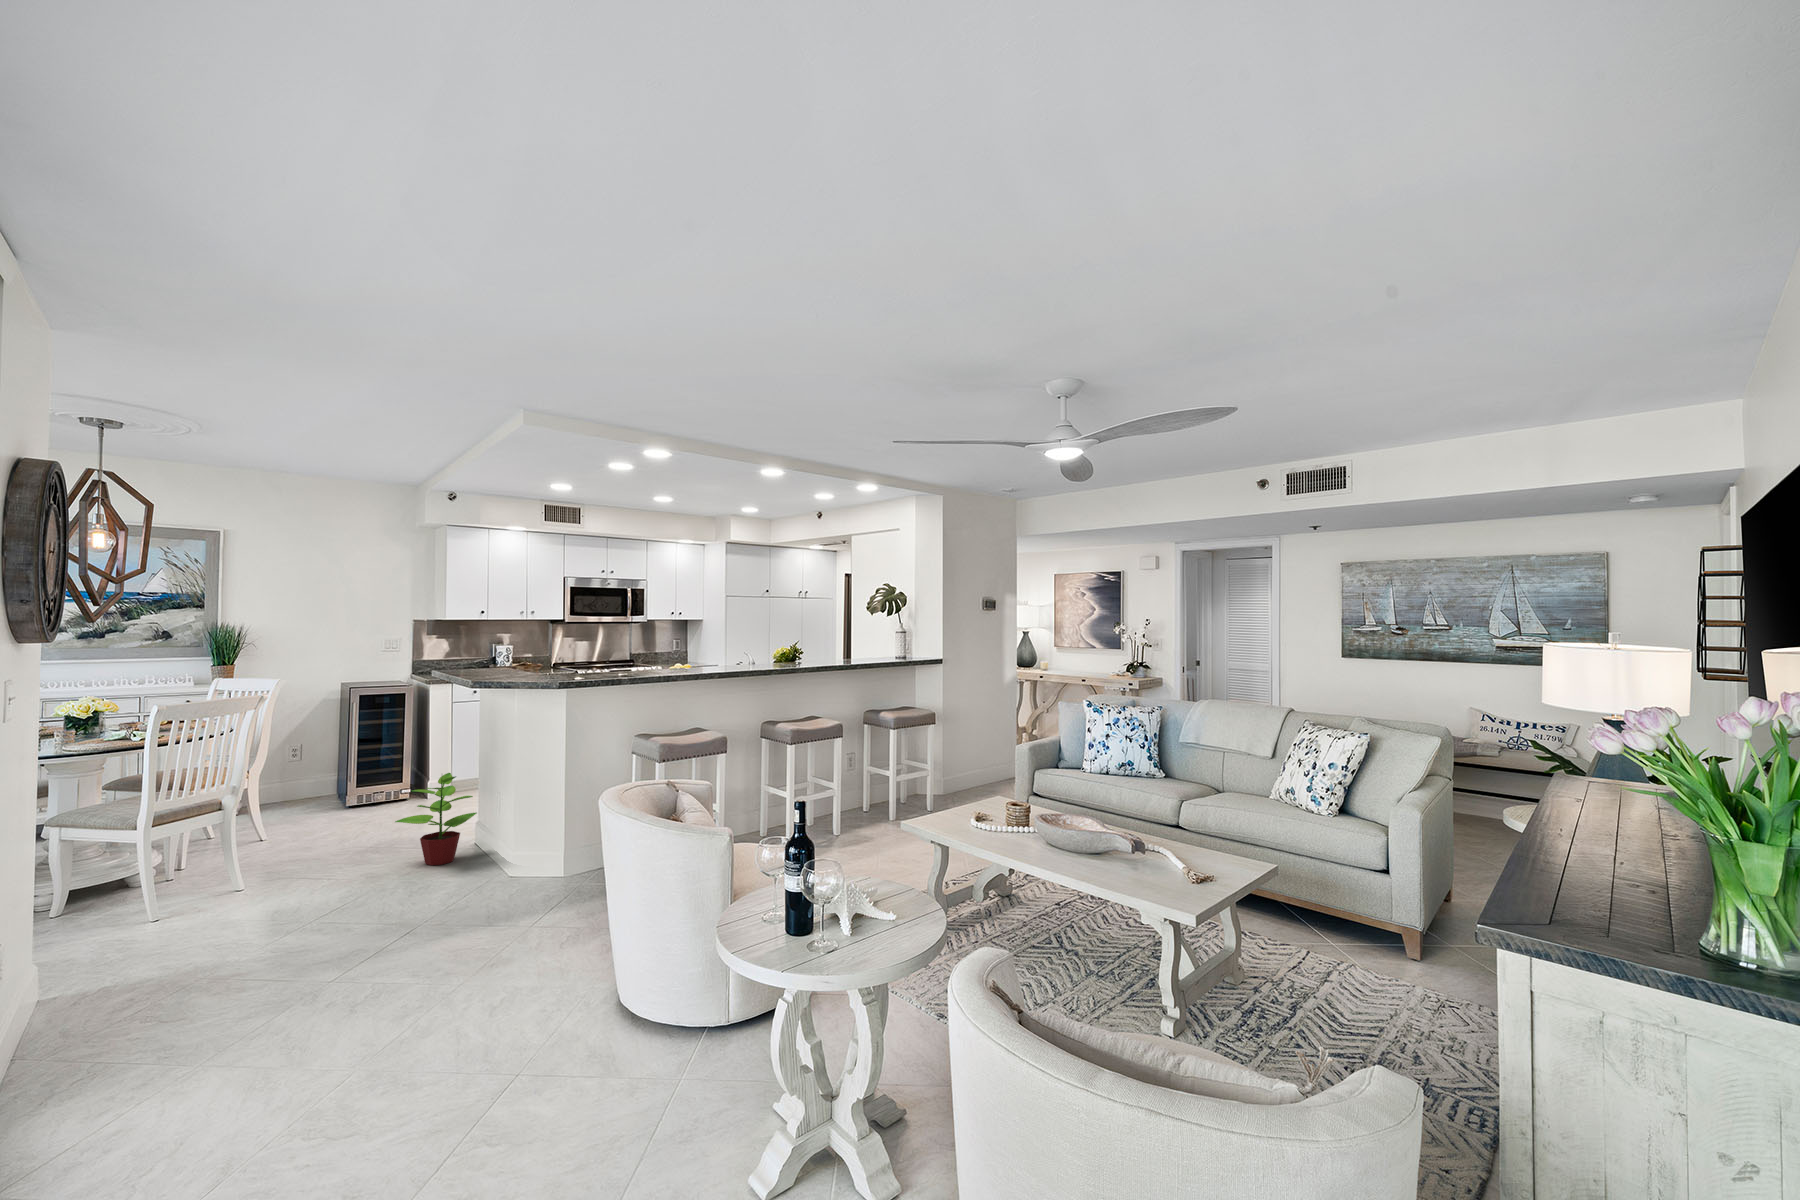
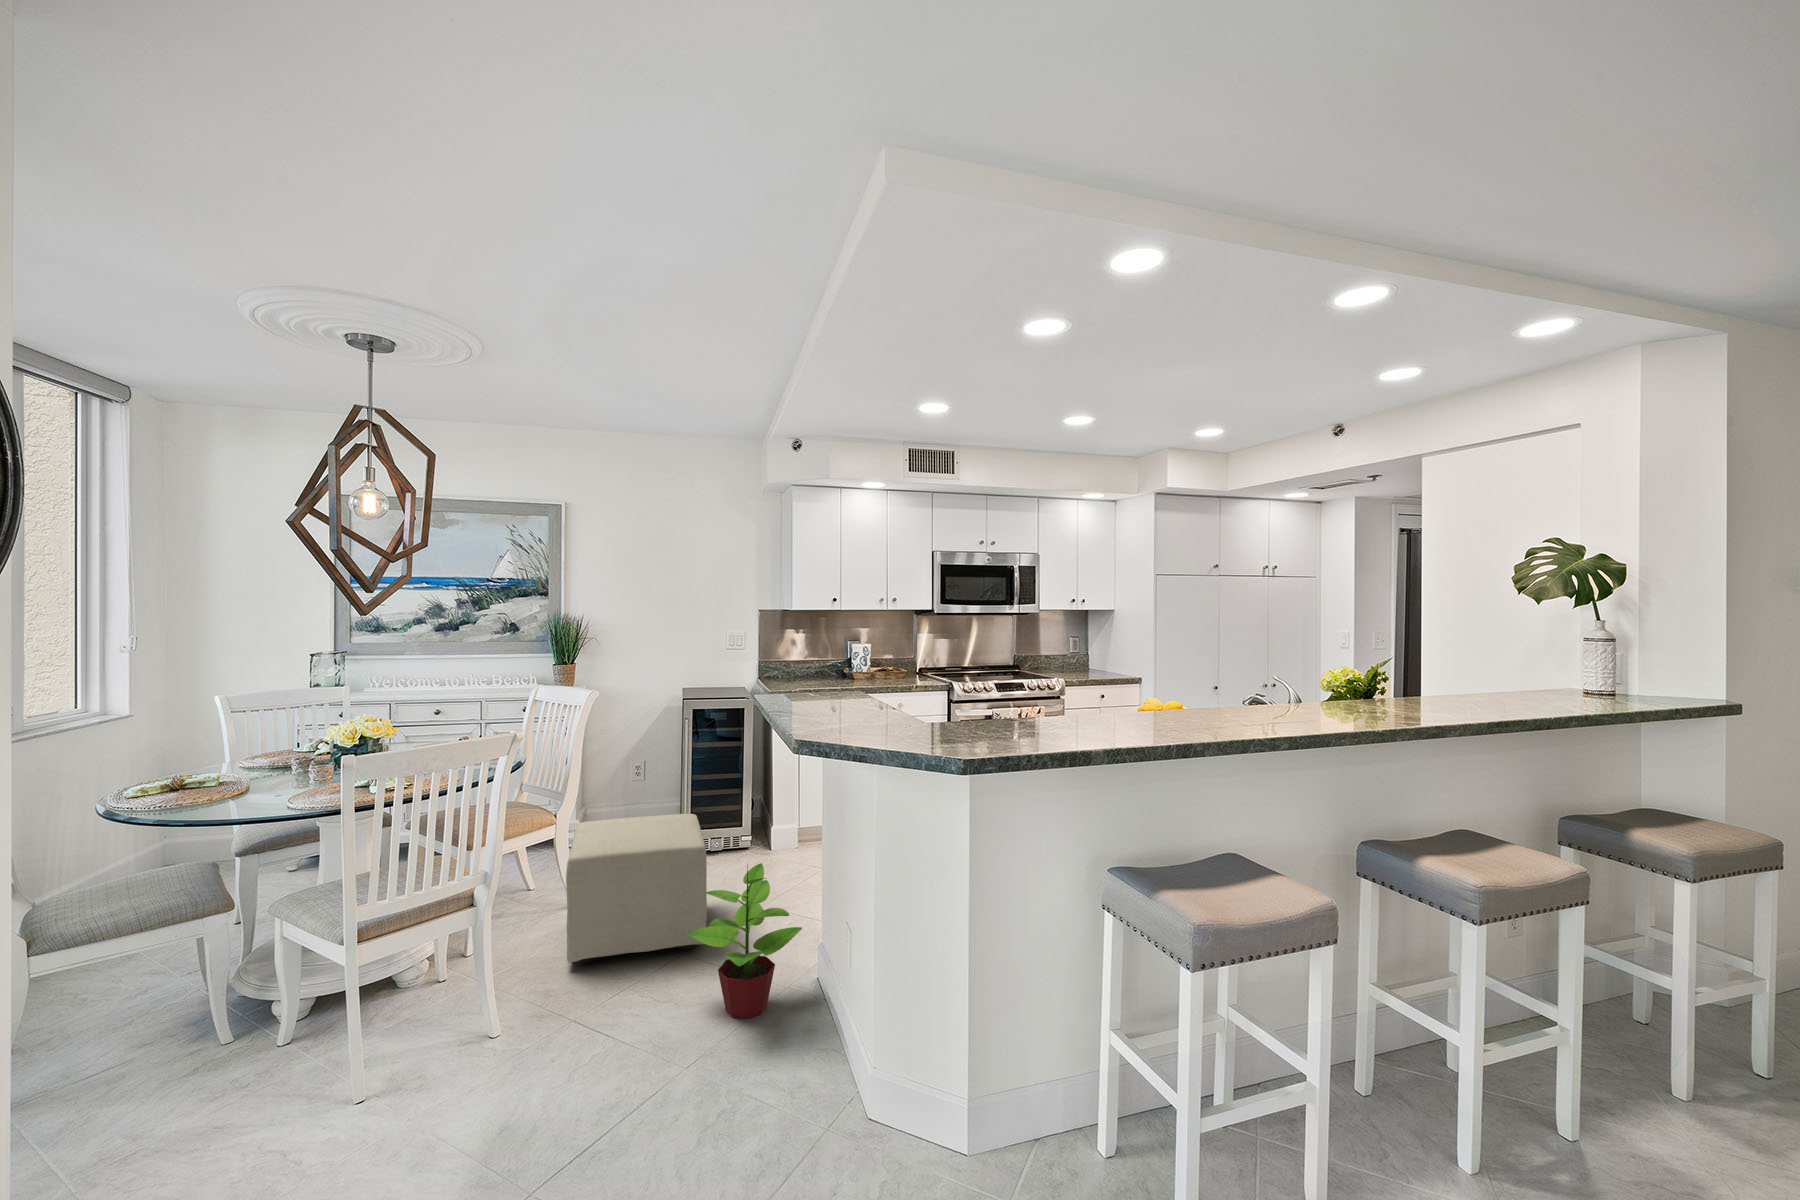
ottoman: none [276,763,399,861] -> present [566,814,707,963]

